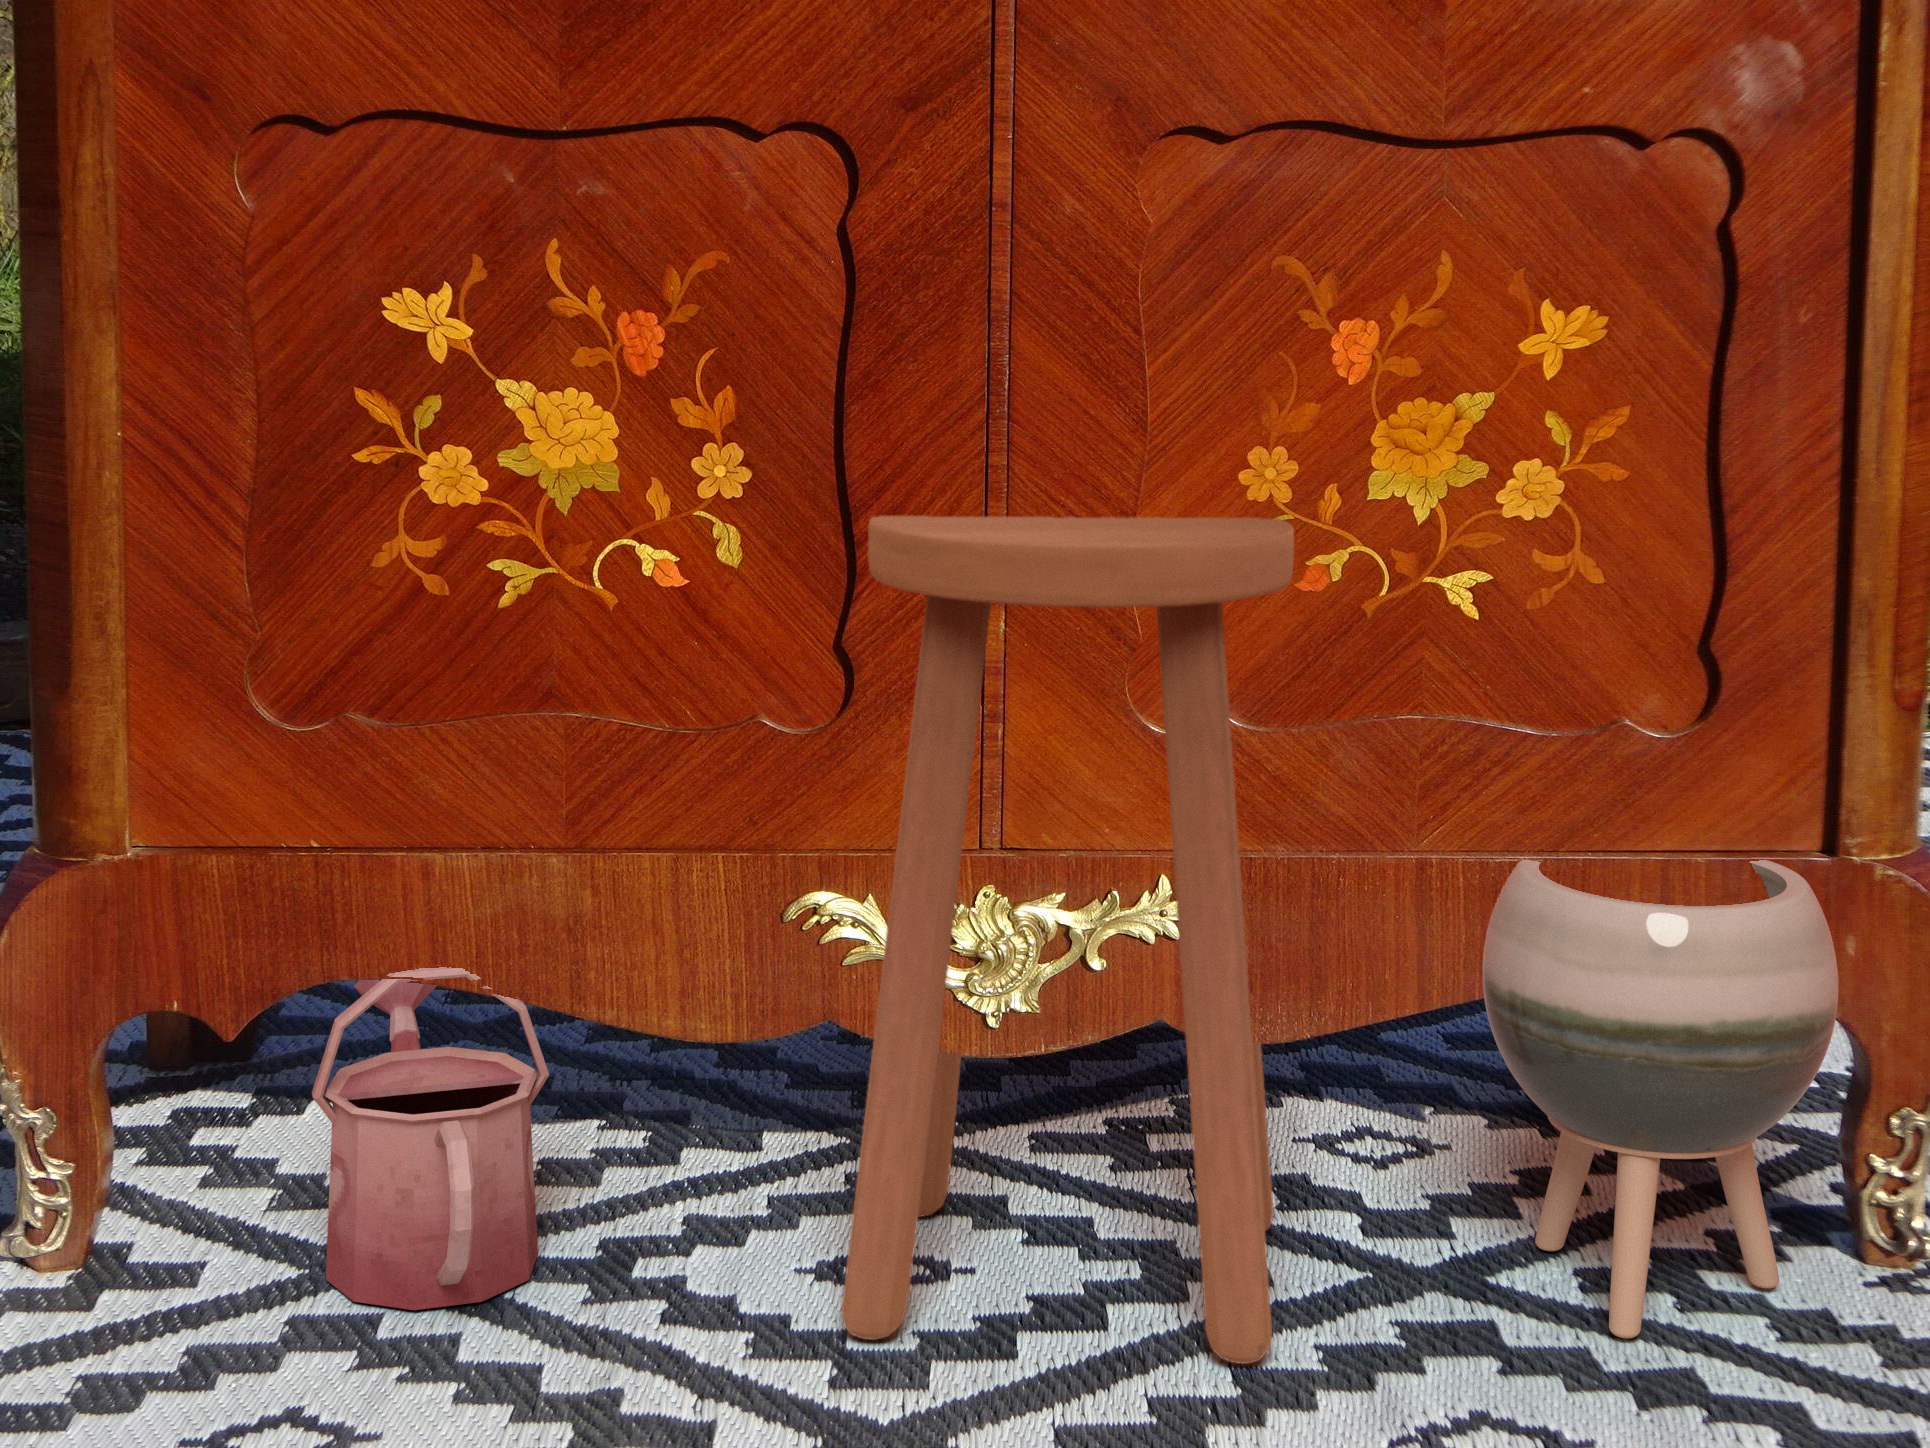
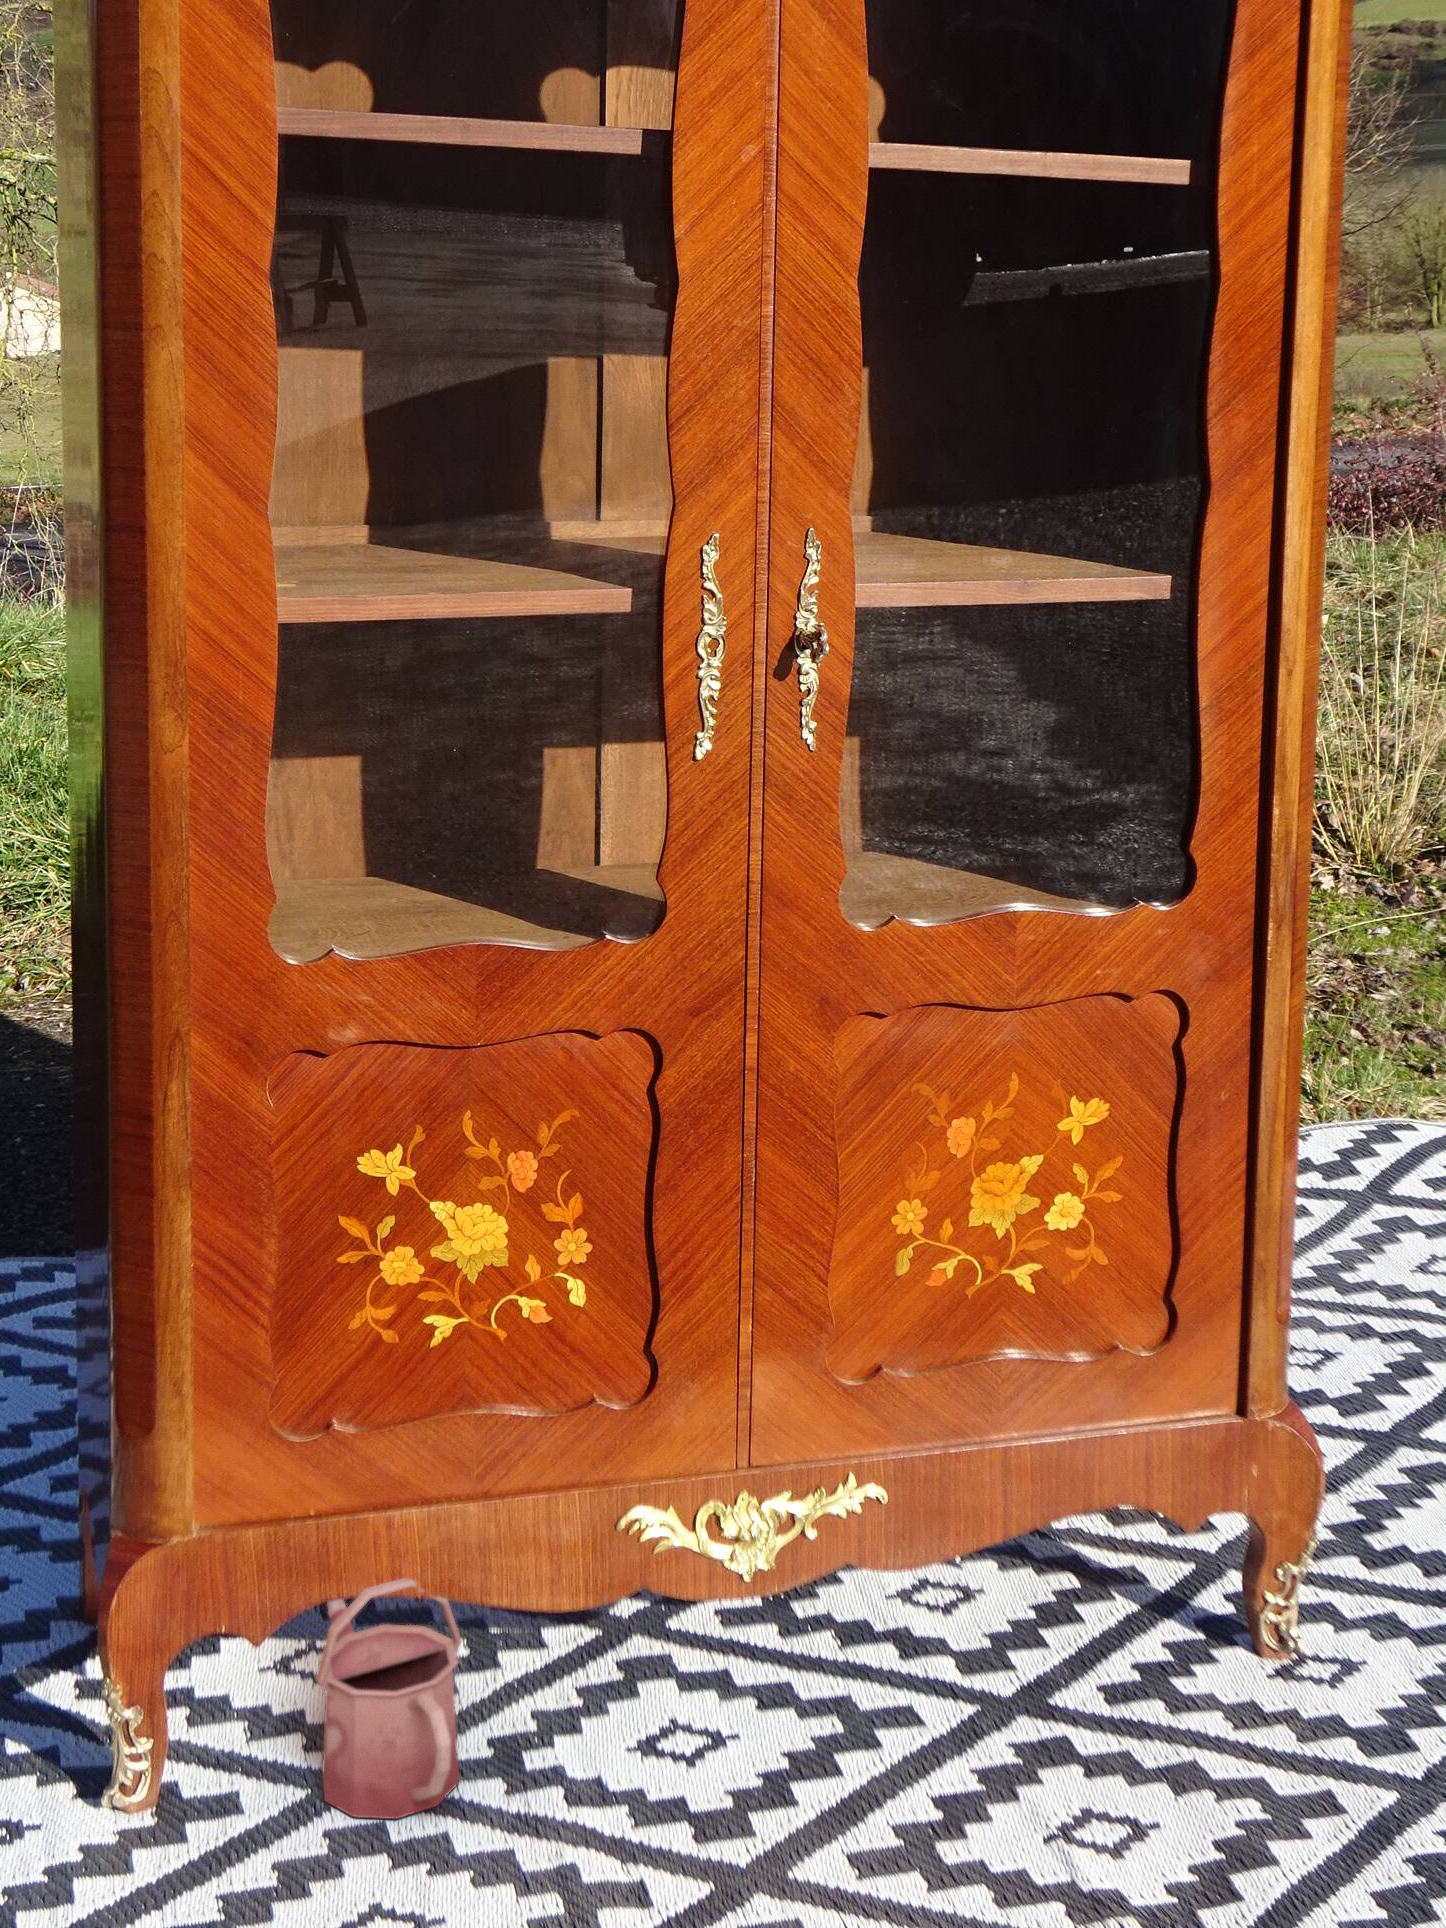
stool: present [842,515,1294,1364] -> none [665,1219,945,1803]
planter: present [1483,860,1838,1338] -> none [1042,1409,1253,1738]

